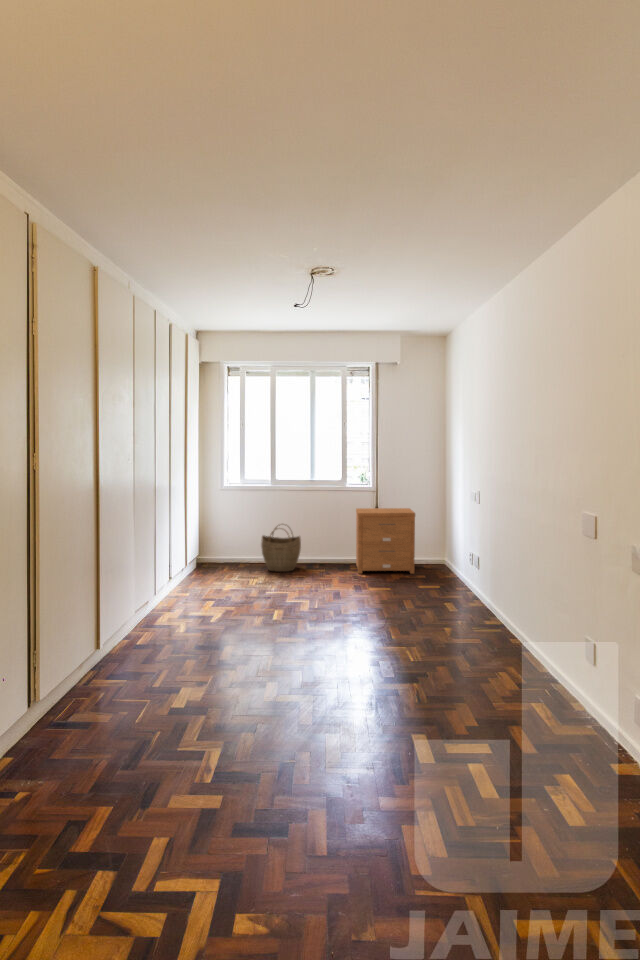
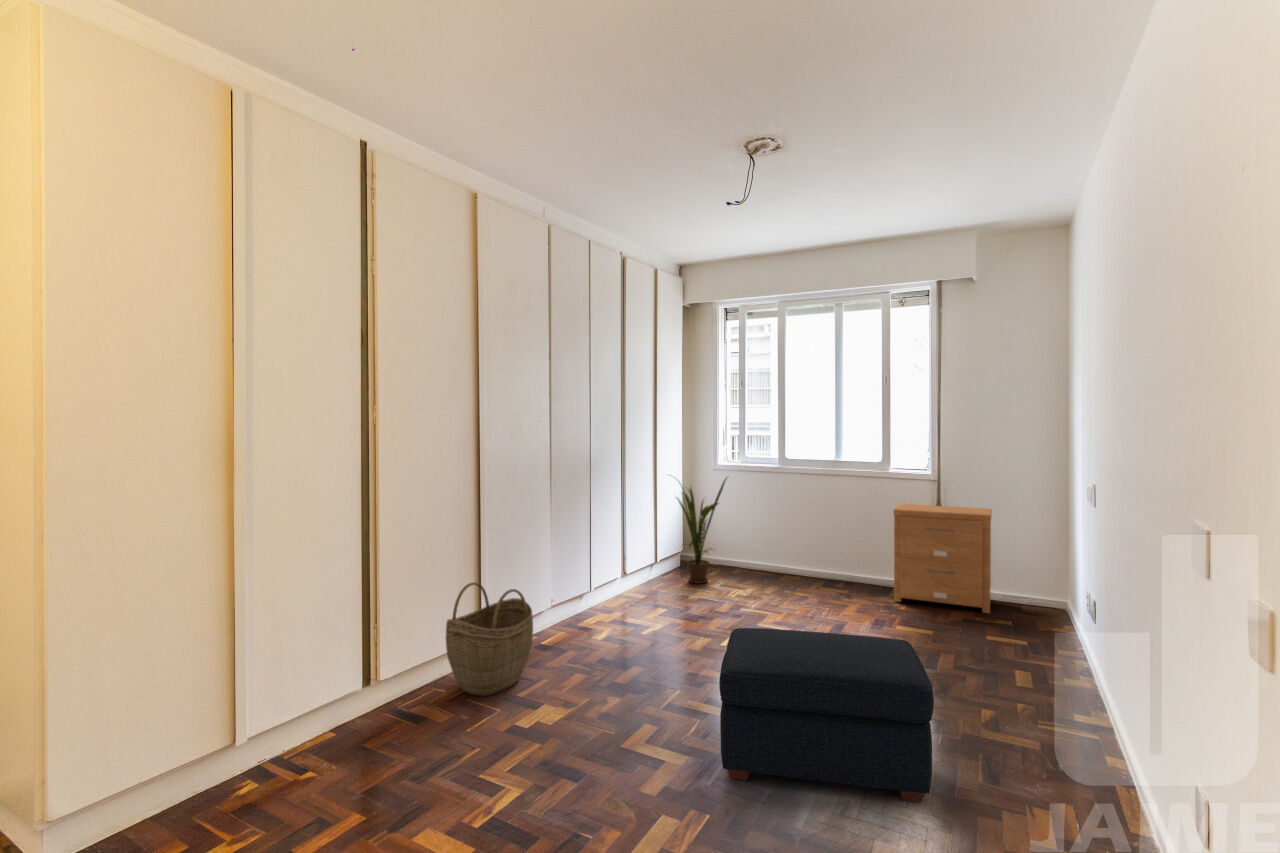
house plant: none [190,495,240,579] -> present [678,478,727,584]
woven basket: present [261,527,301,572] -> present [445,582,533,696]
ottoman: none [323,597,464,704] -> present [719,628,934,802]

